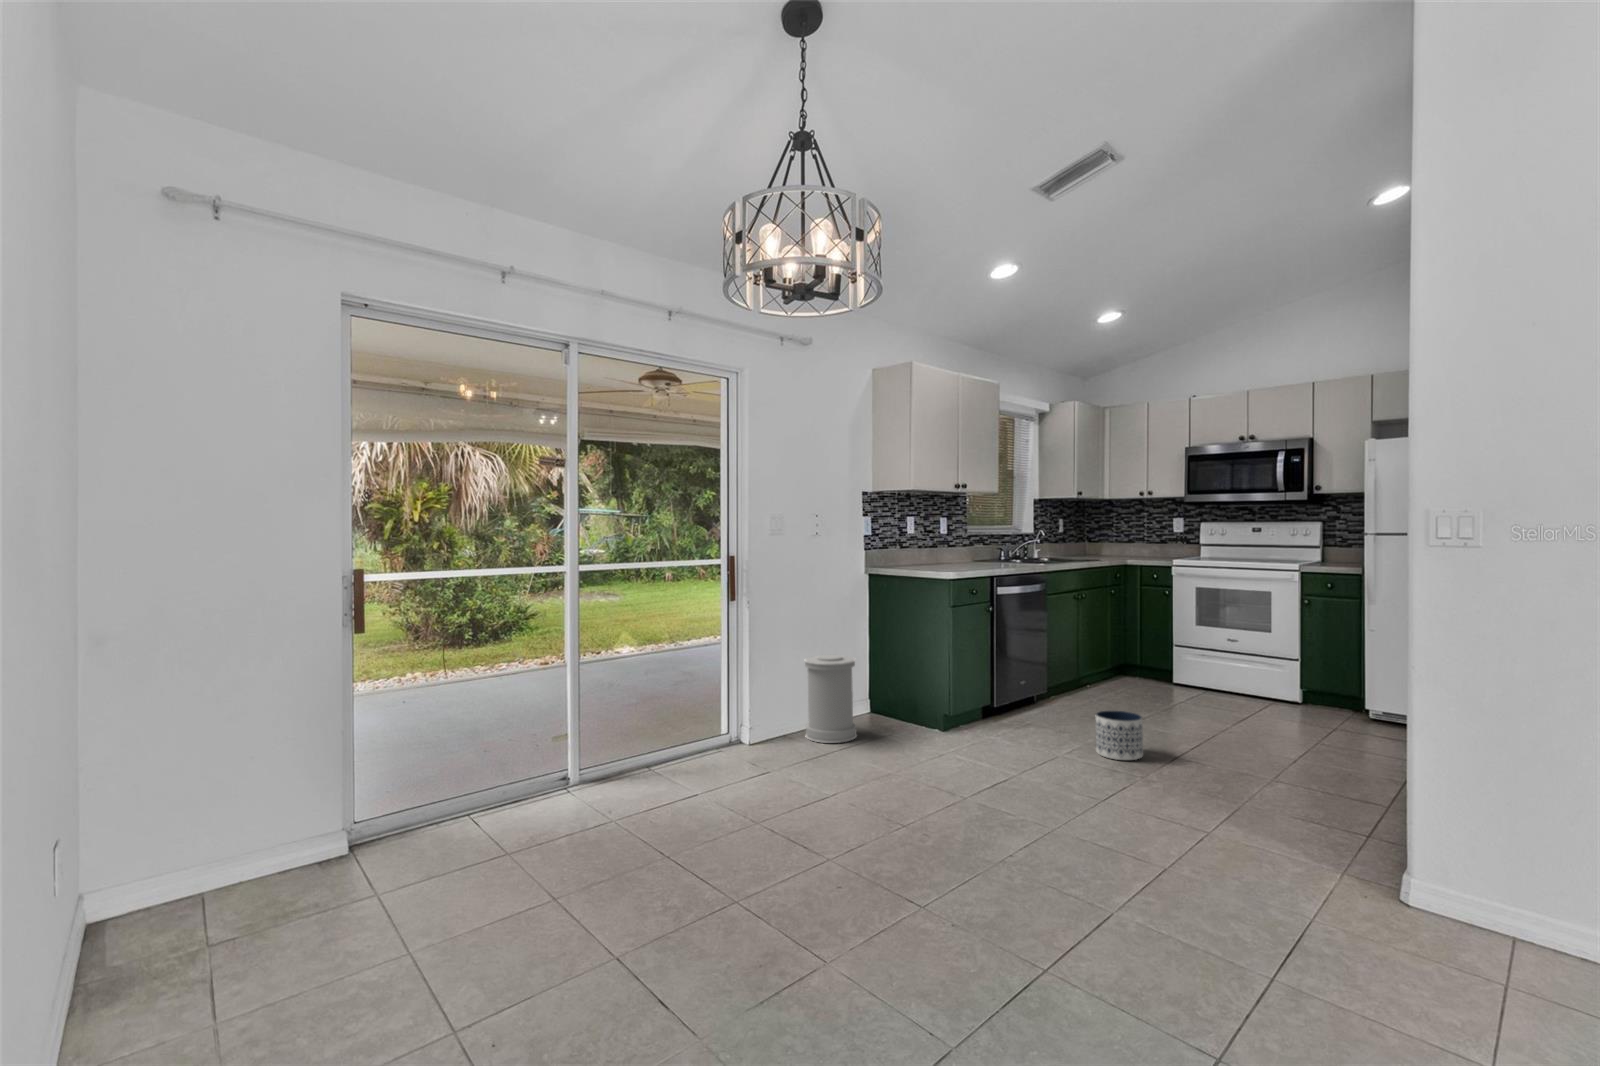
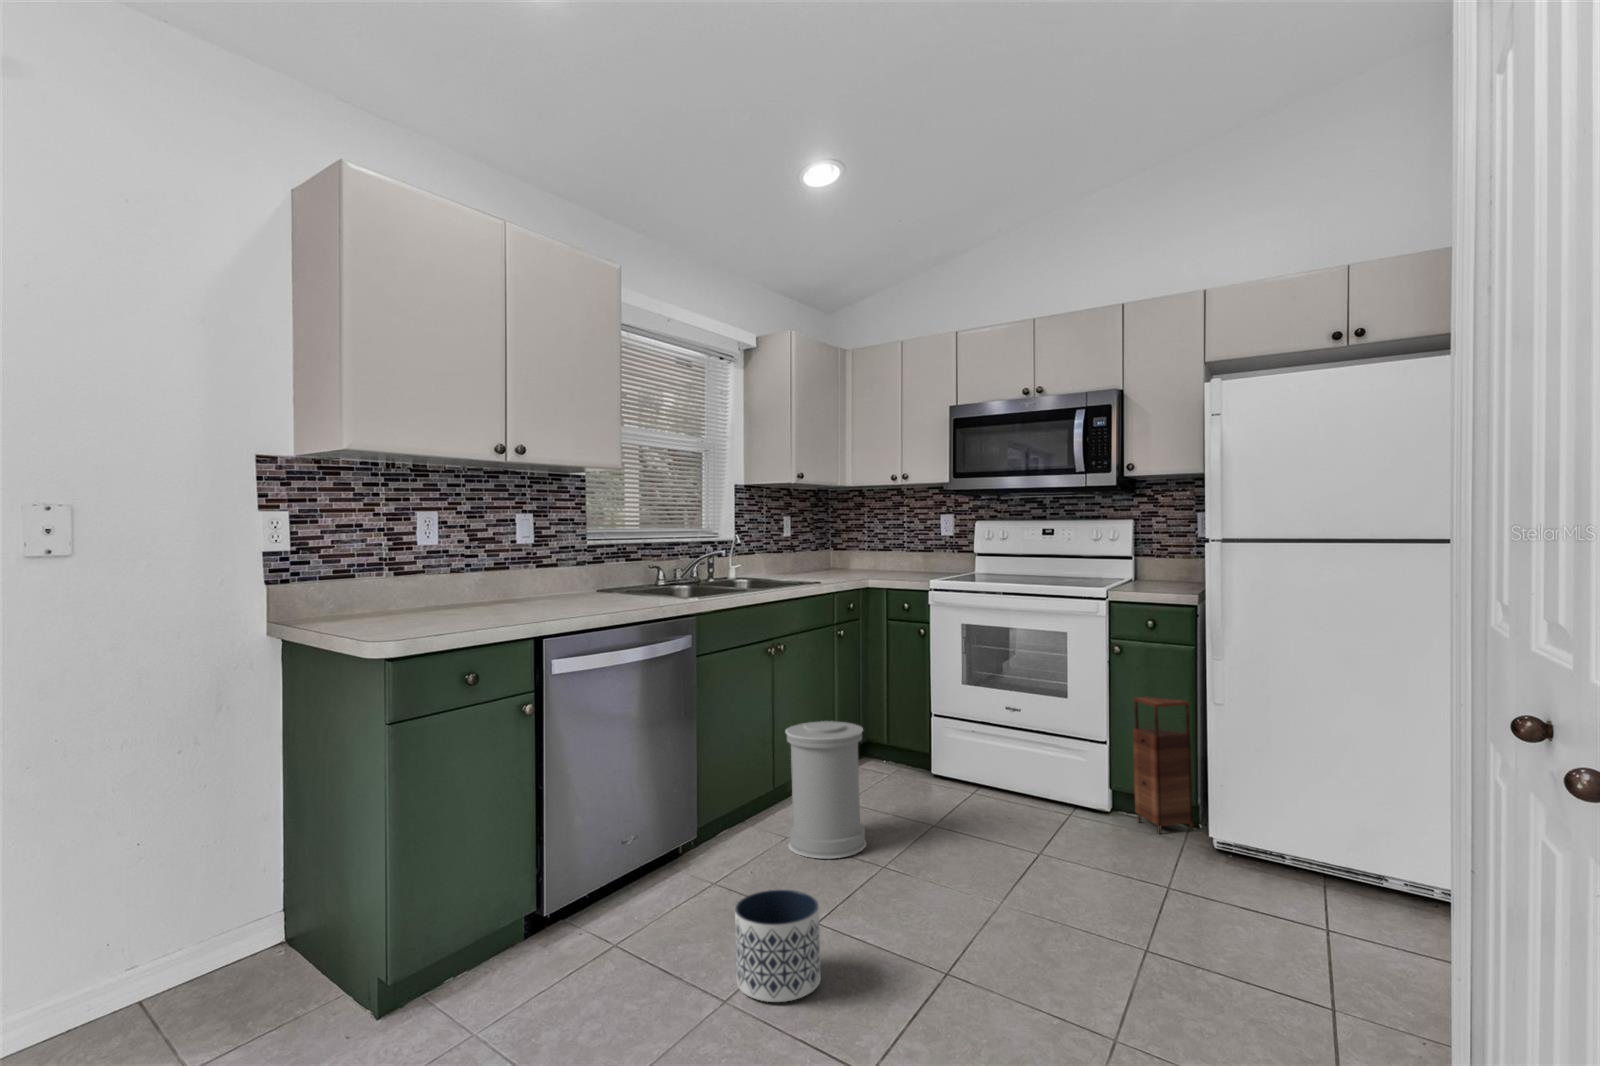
storage cabinet: none [1321,633,1365,718] -> present [1133,697,1193,834]
trash can: present [805,655,857,743] -> present [786,721,866,858]

